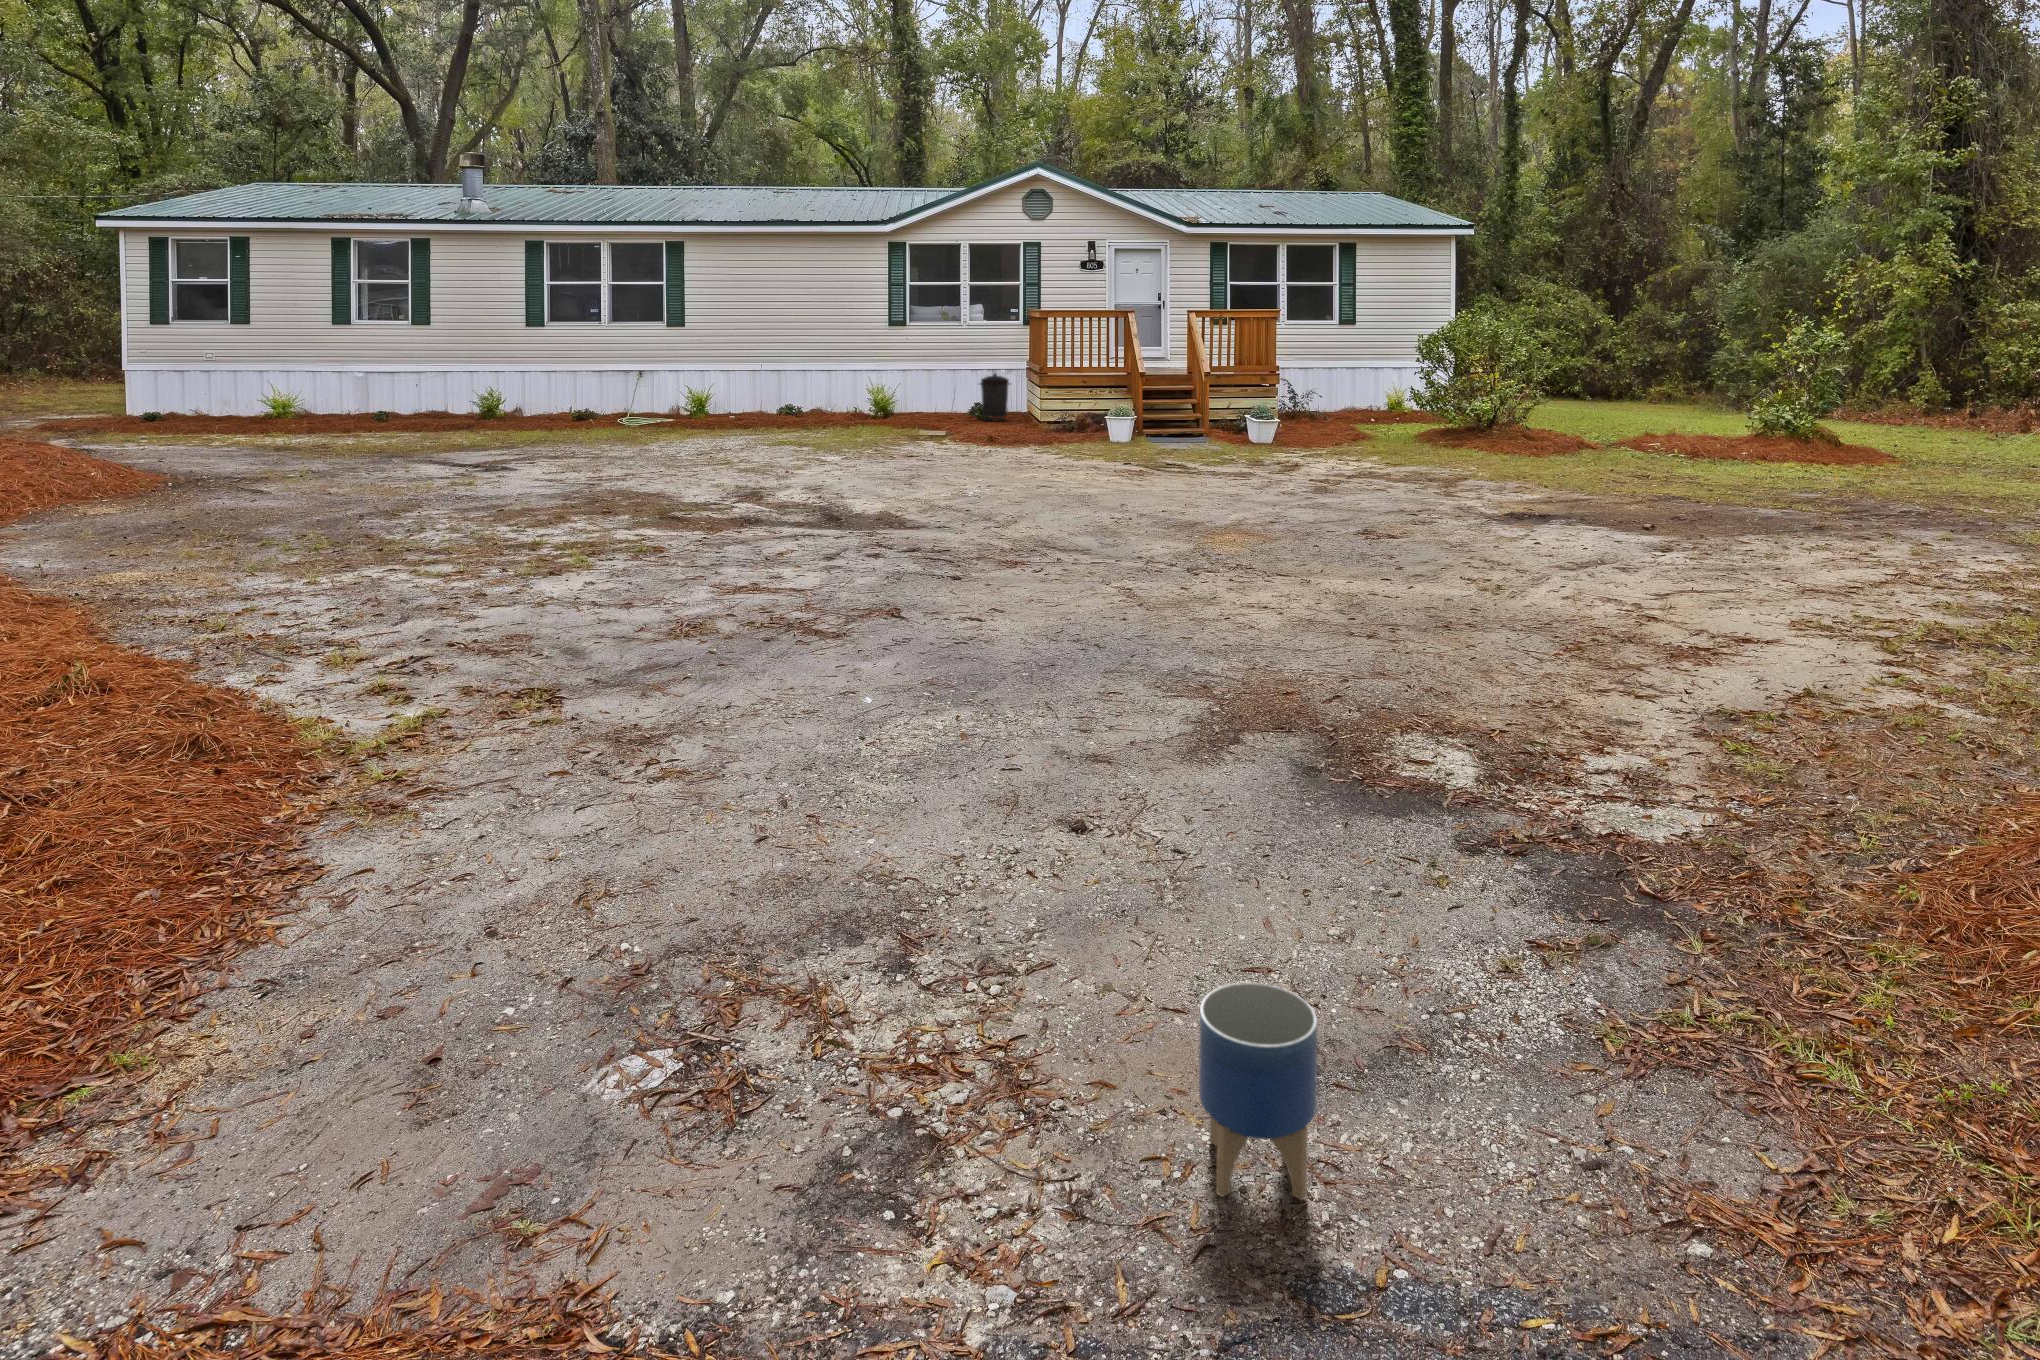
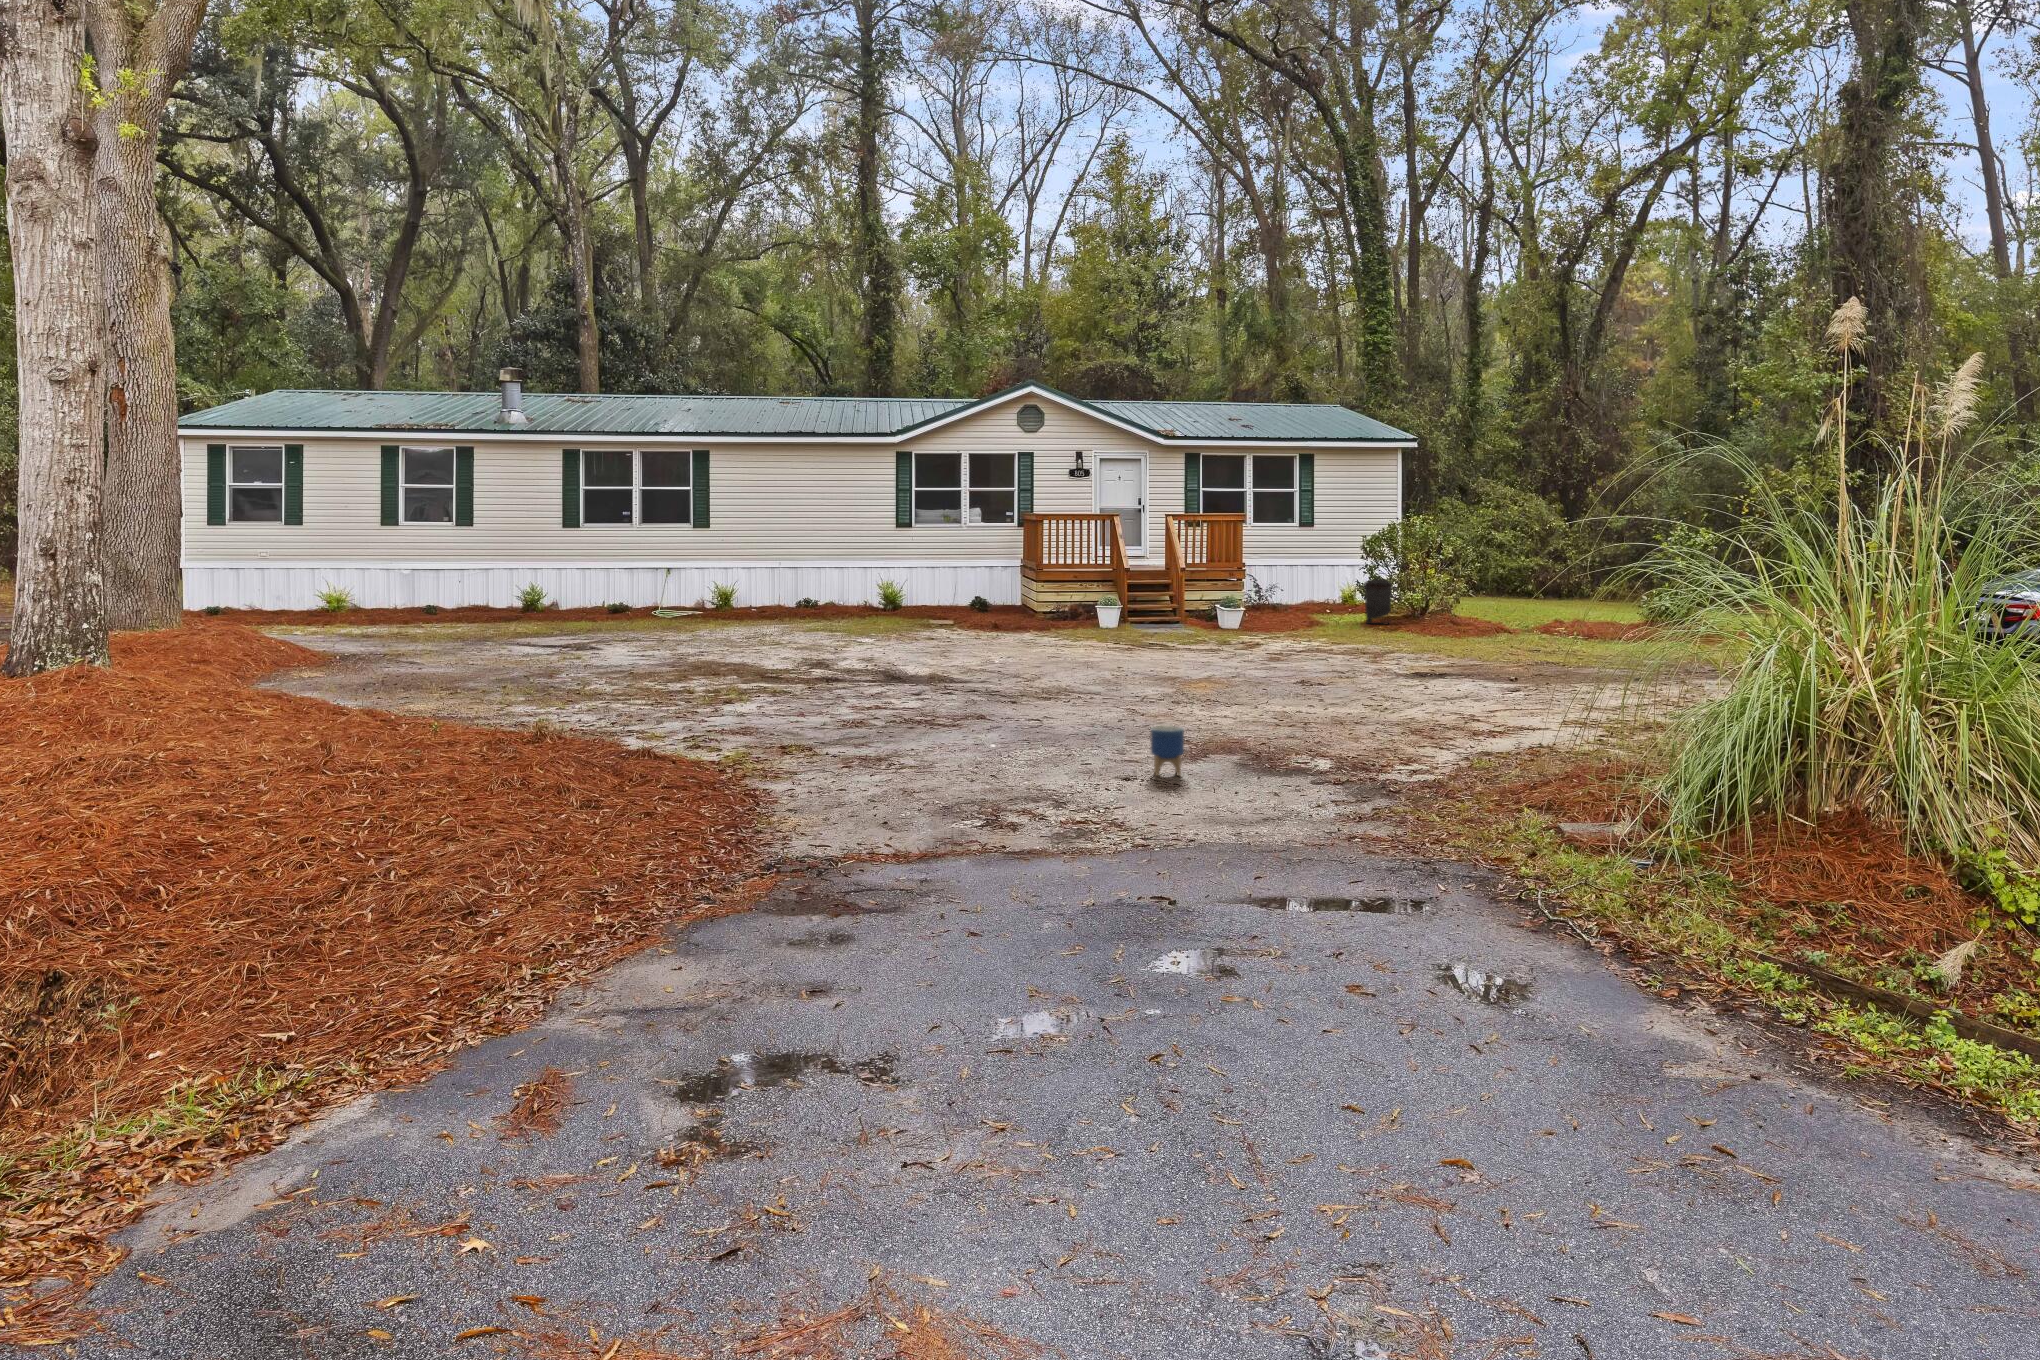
trash can: present [980,373,1010,421] -> present [1363,577,1393,624]

